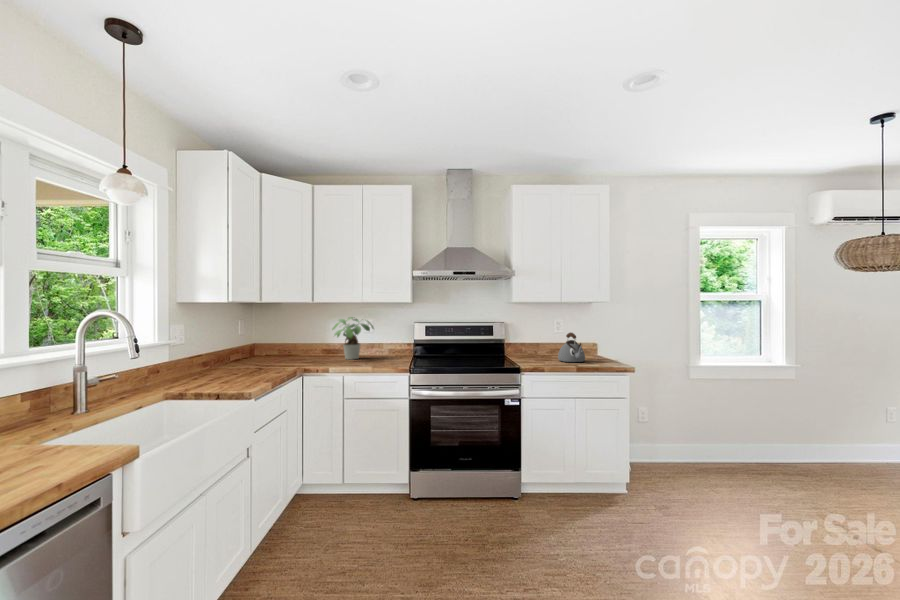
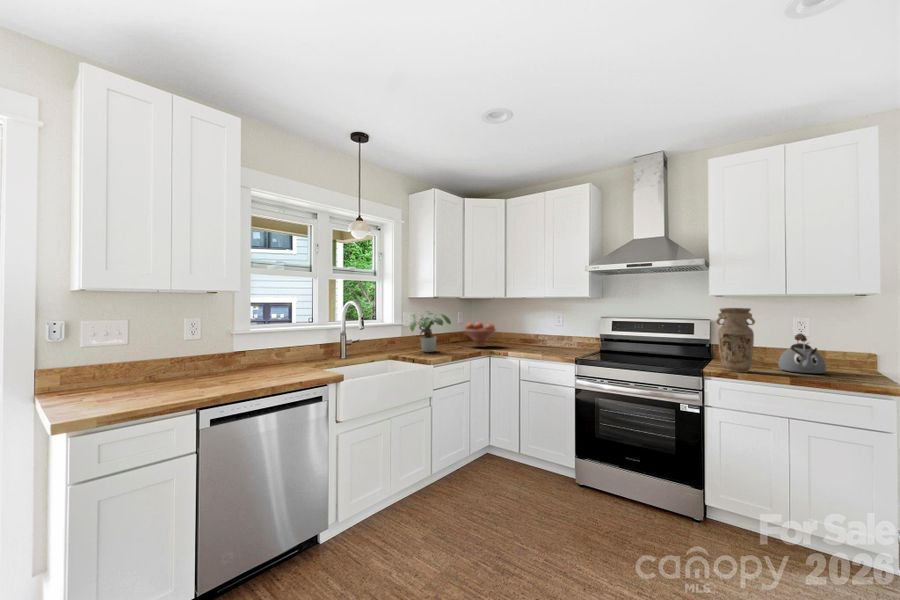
vase: none [528,314,553,366] -> present [716,308,755,372]
potted plant: present [332,317,374,359] -> present [410,311,451,352]
fruit bowl: none [253,332,299,365] -> present [464,322,496,347]

